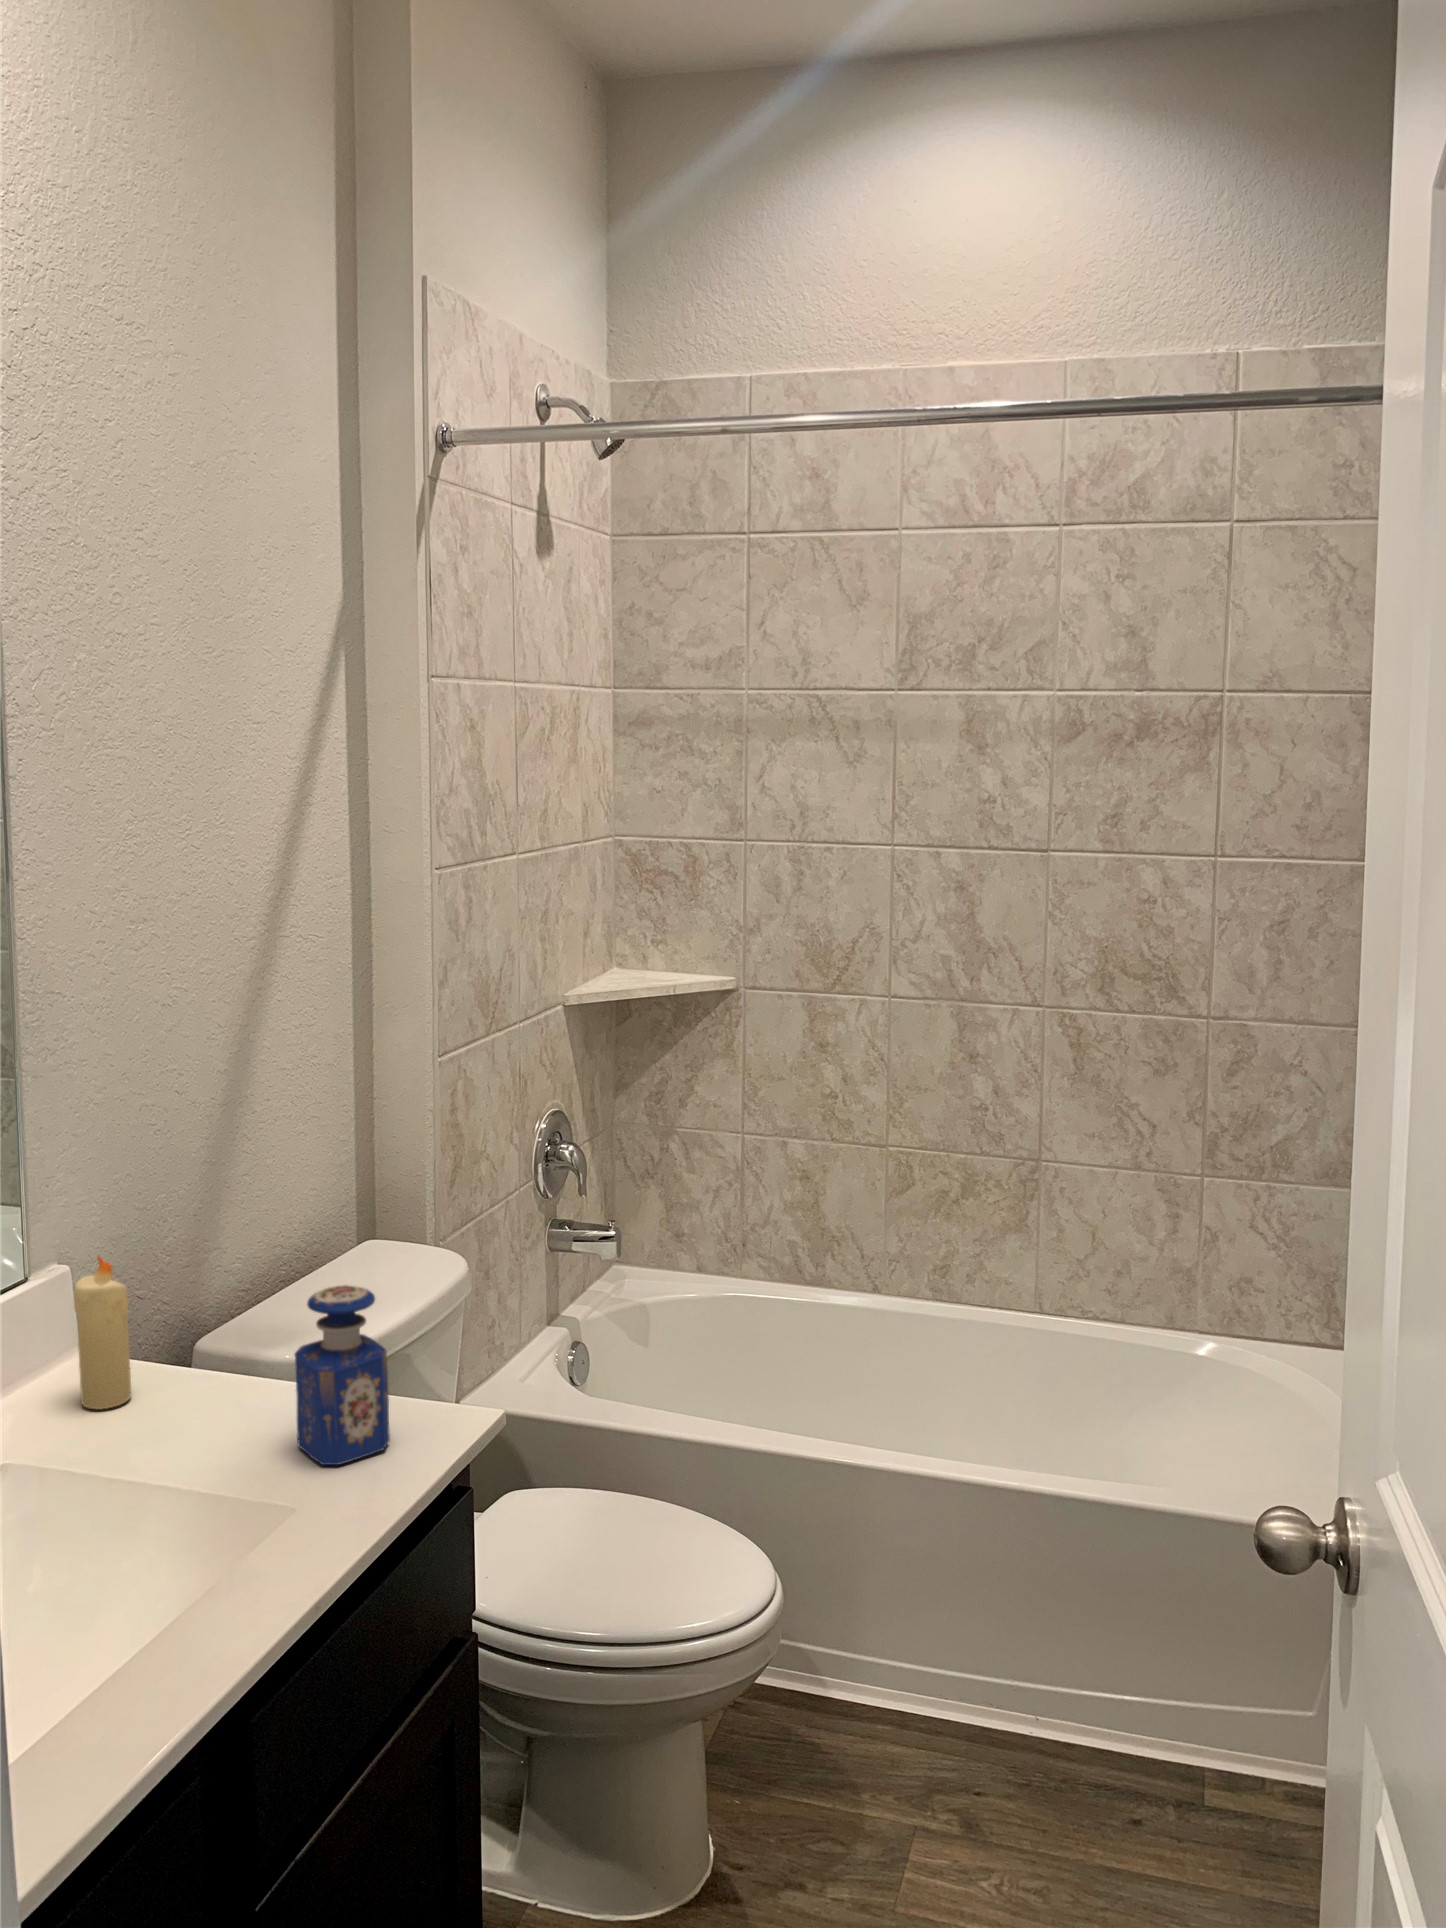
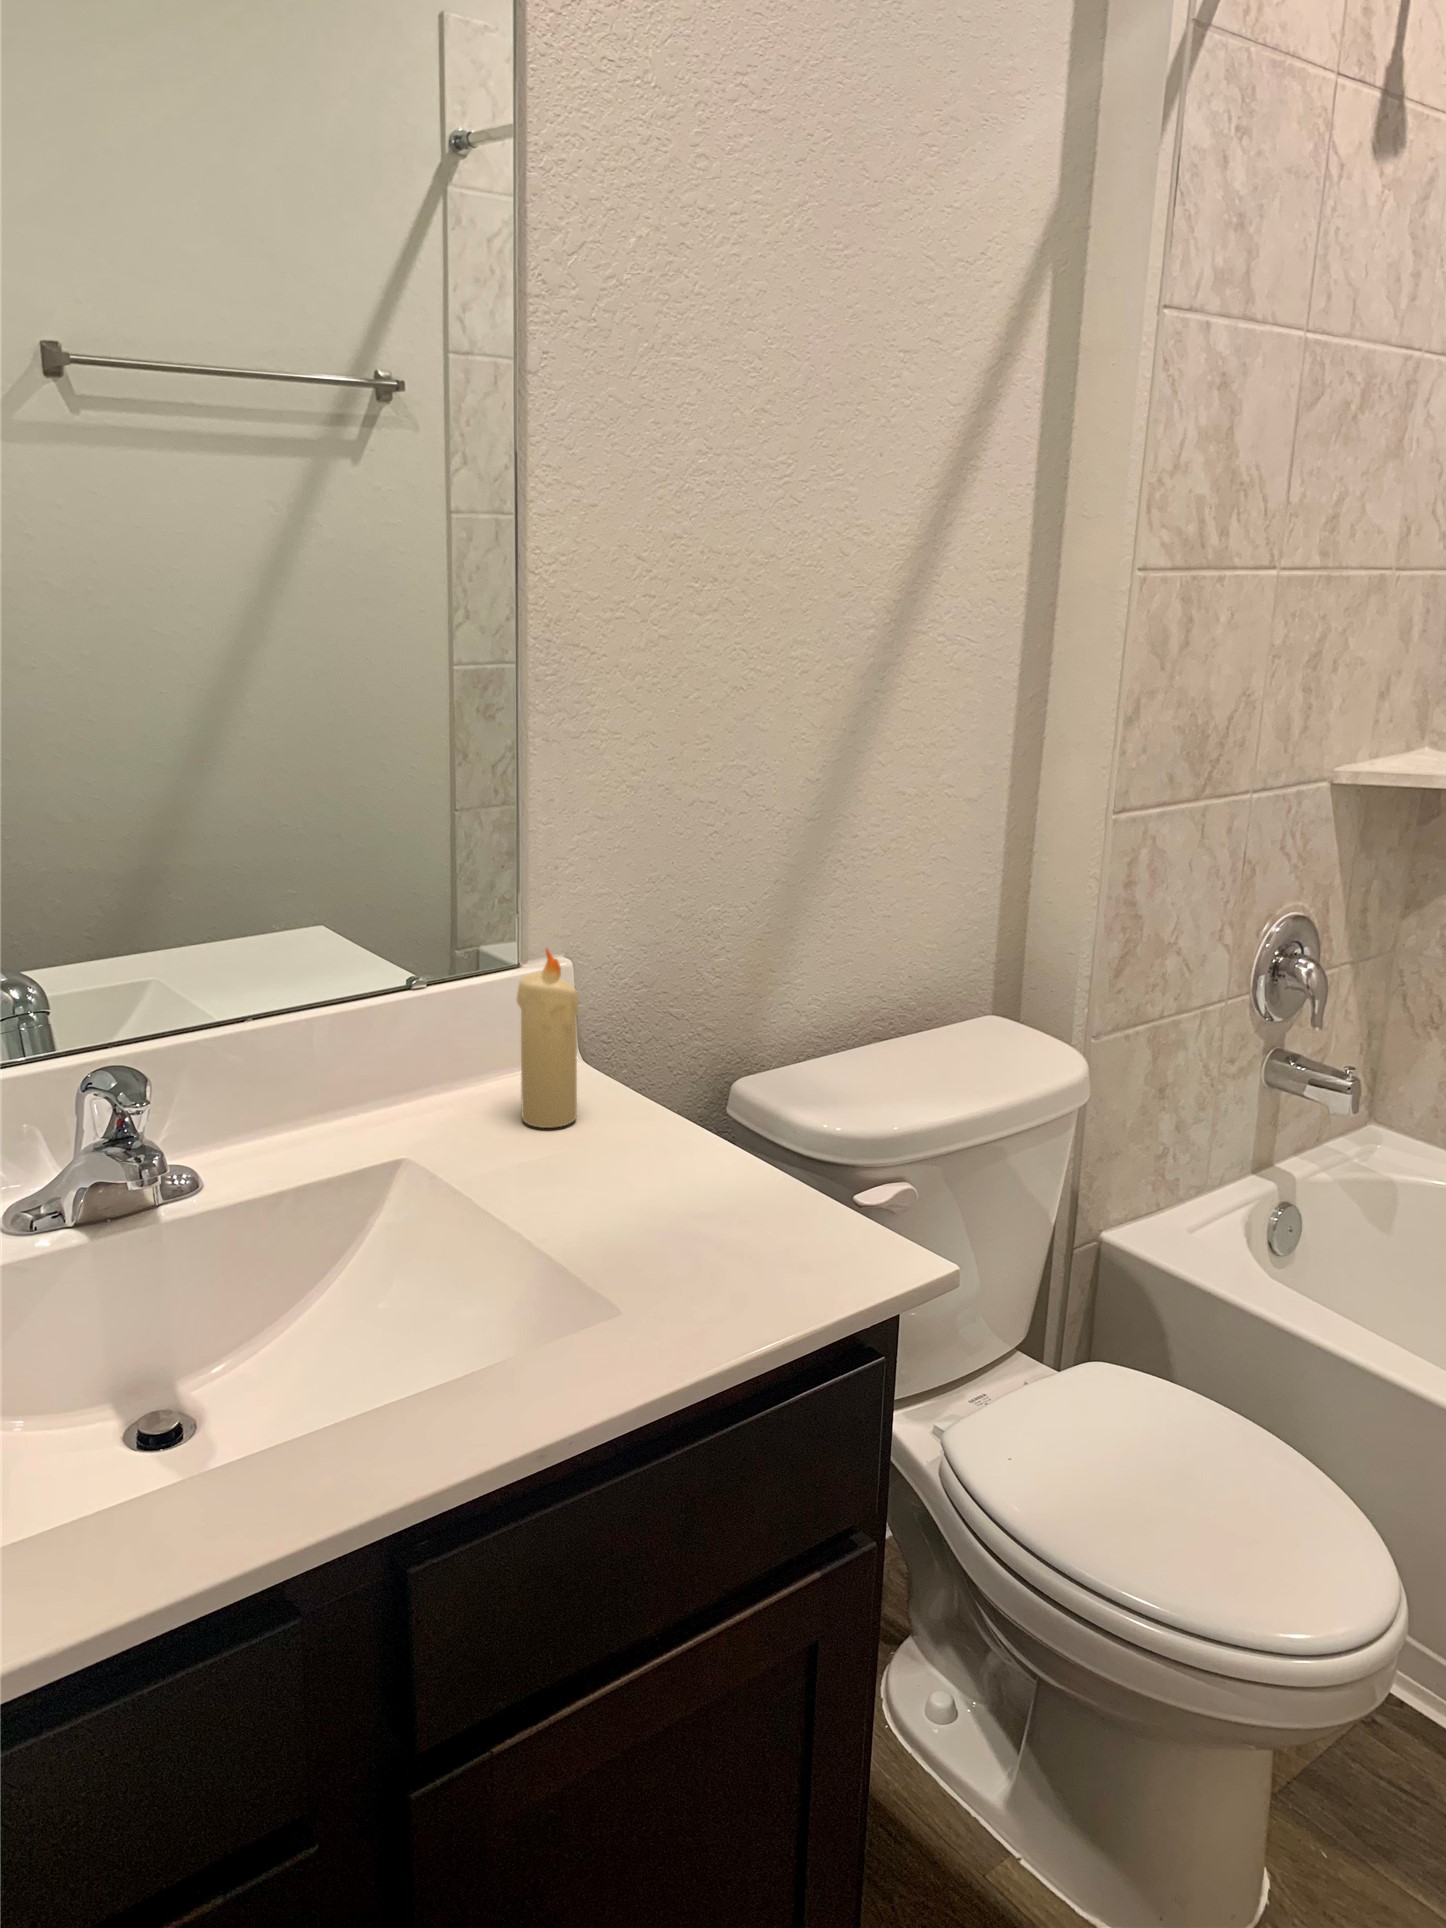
perfume bottle: present [295,1285,390,1465] -> none [682,1041,790,1270]

